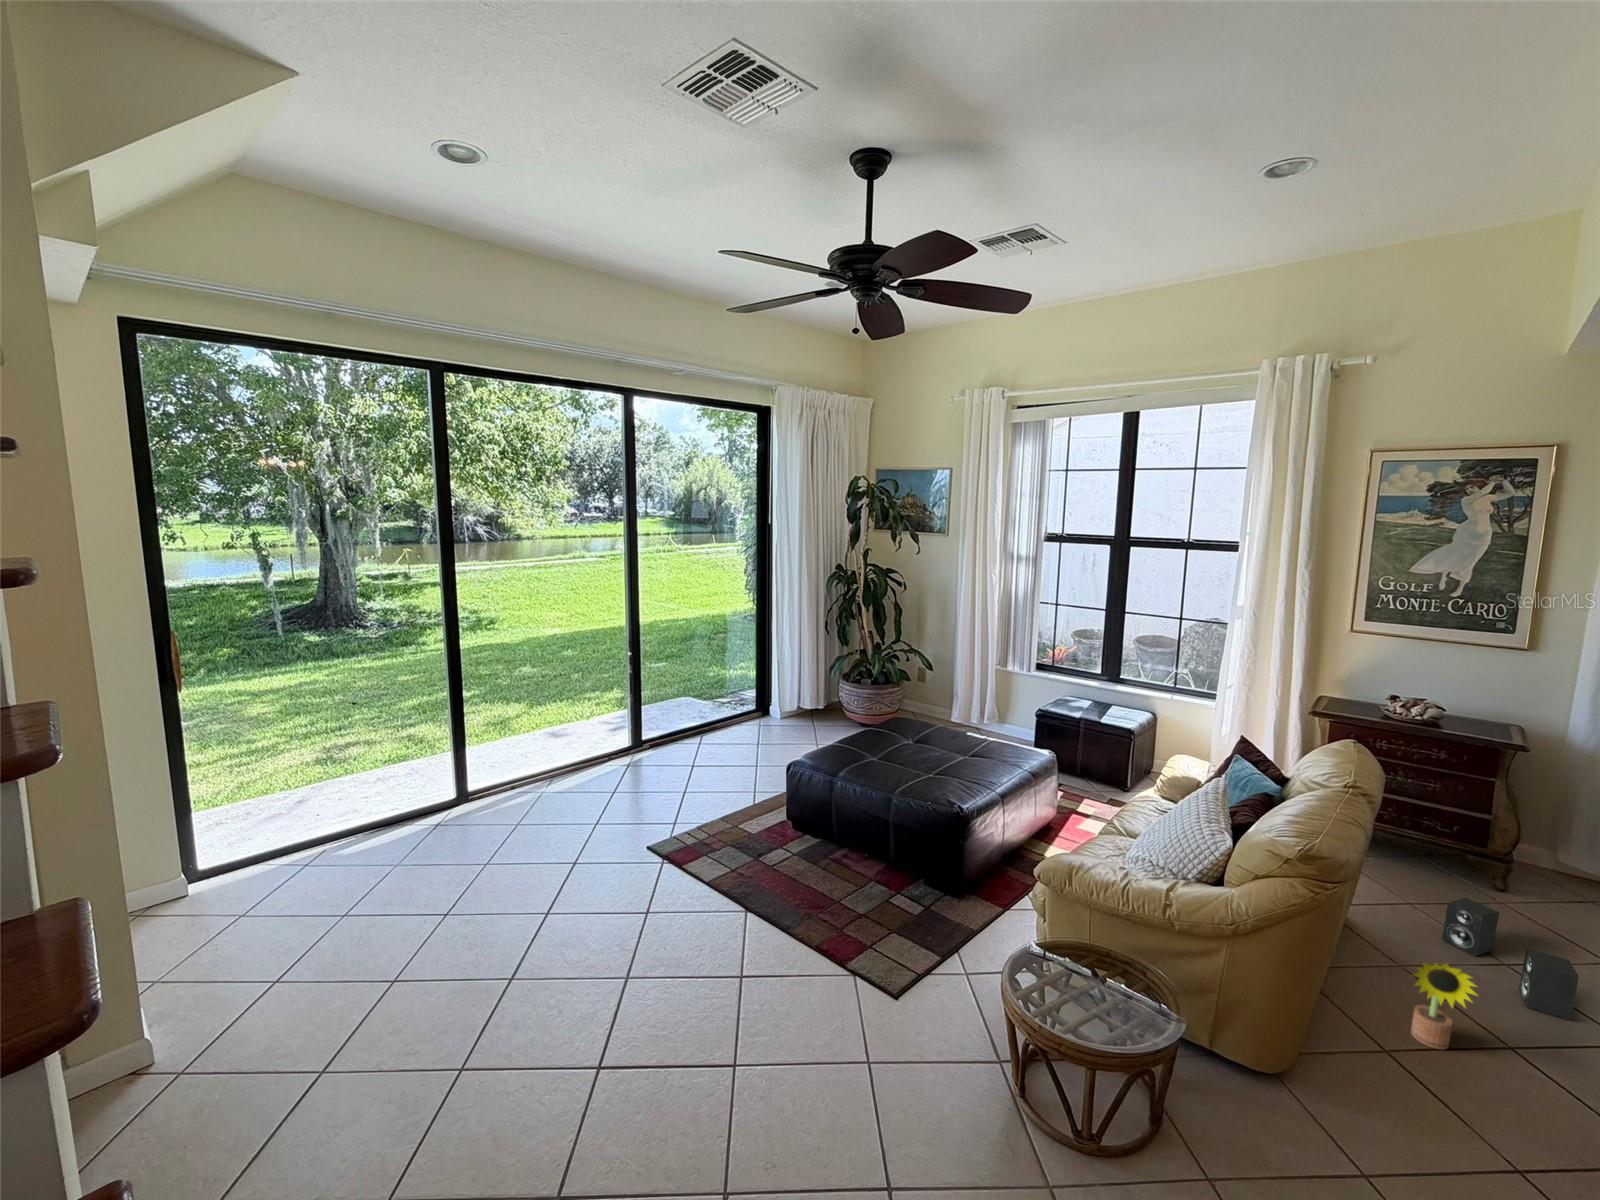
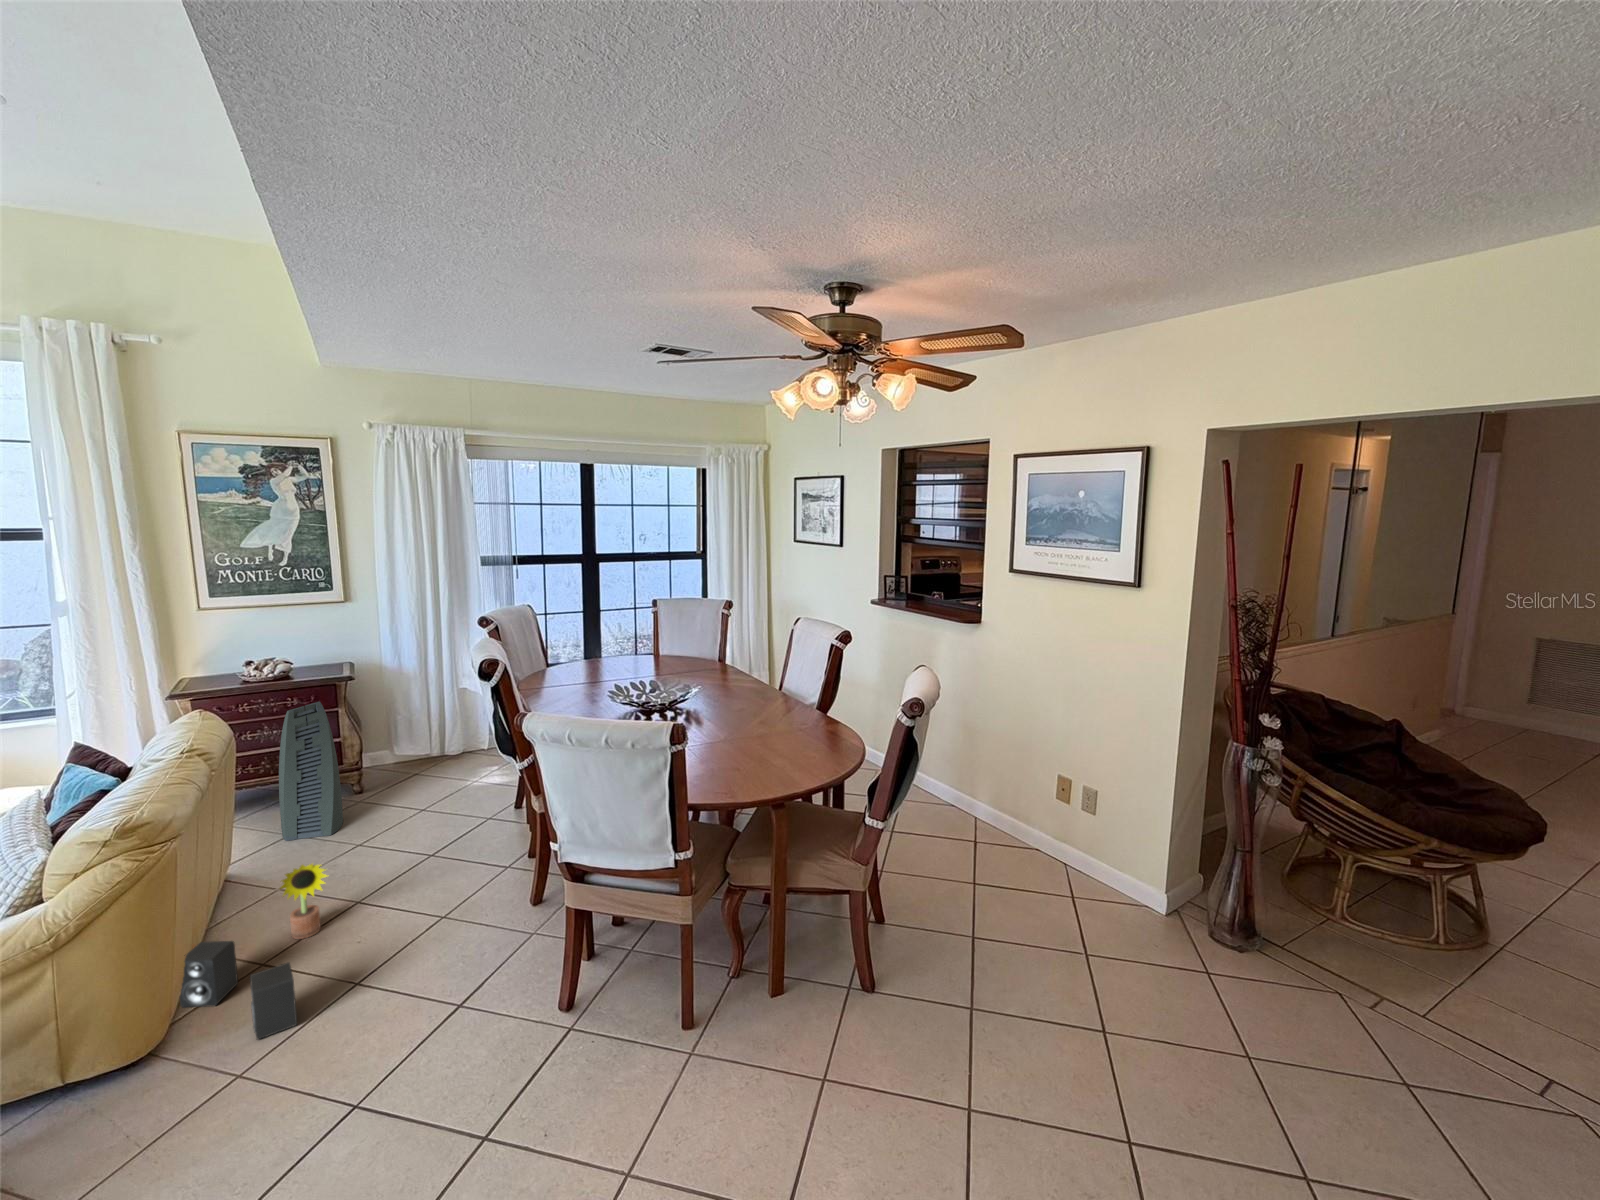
air purifier: none [1398,766,1488,929] -> present [279,702,343,841]
speaker: present [1442,898,1579,1020] -> present [180,941,297,1040]

